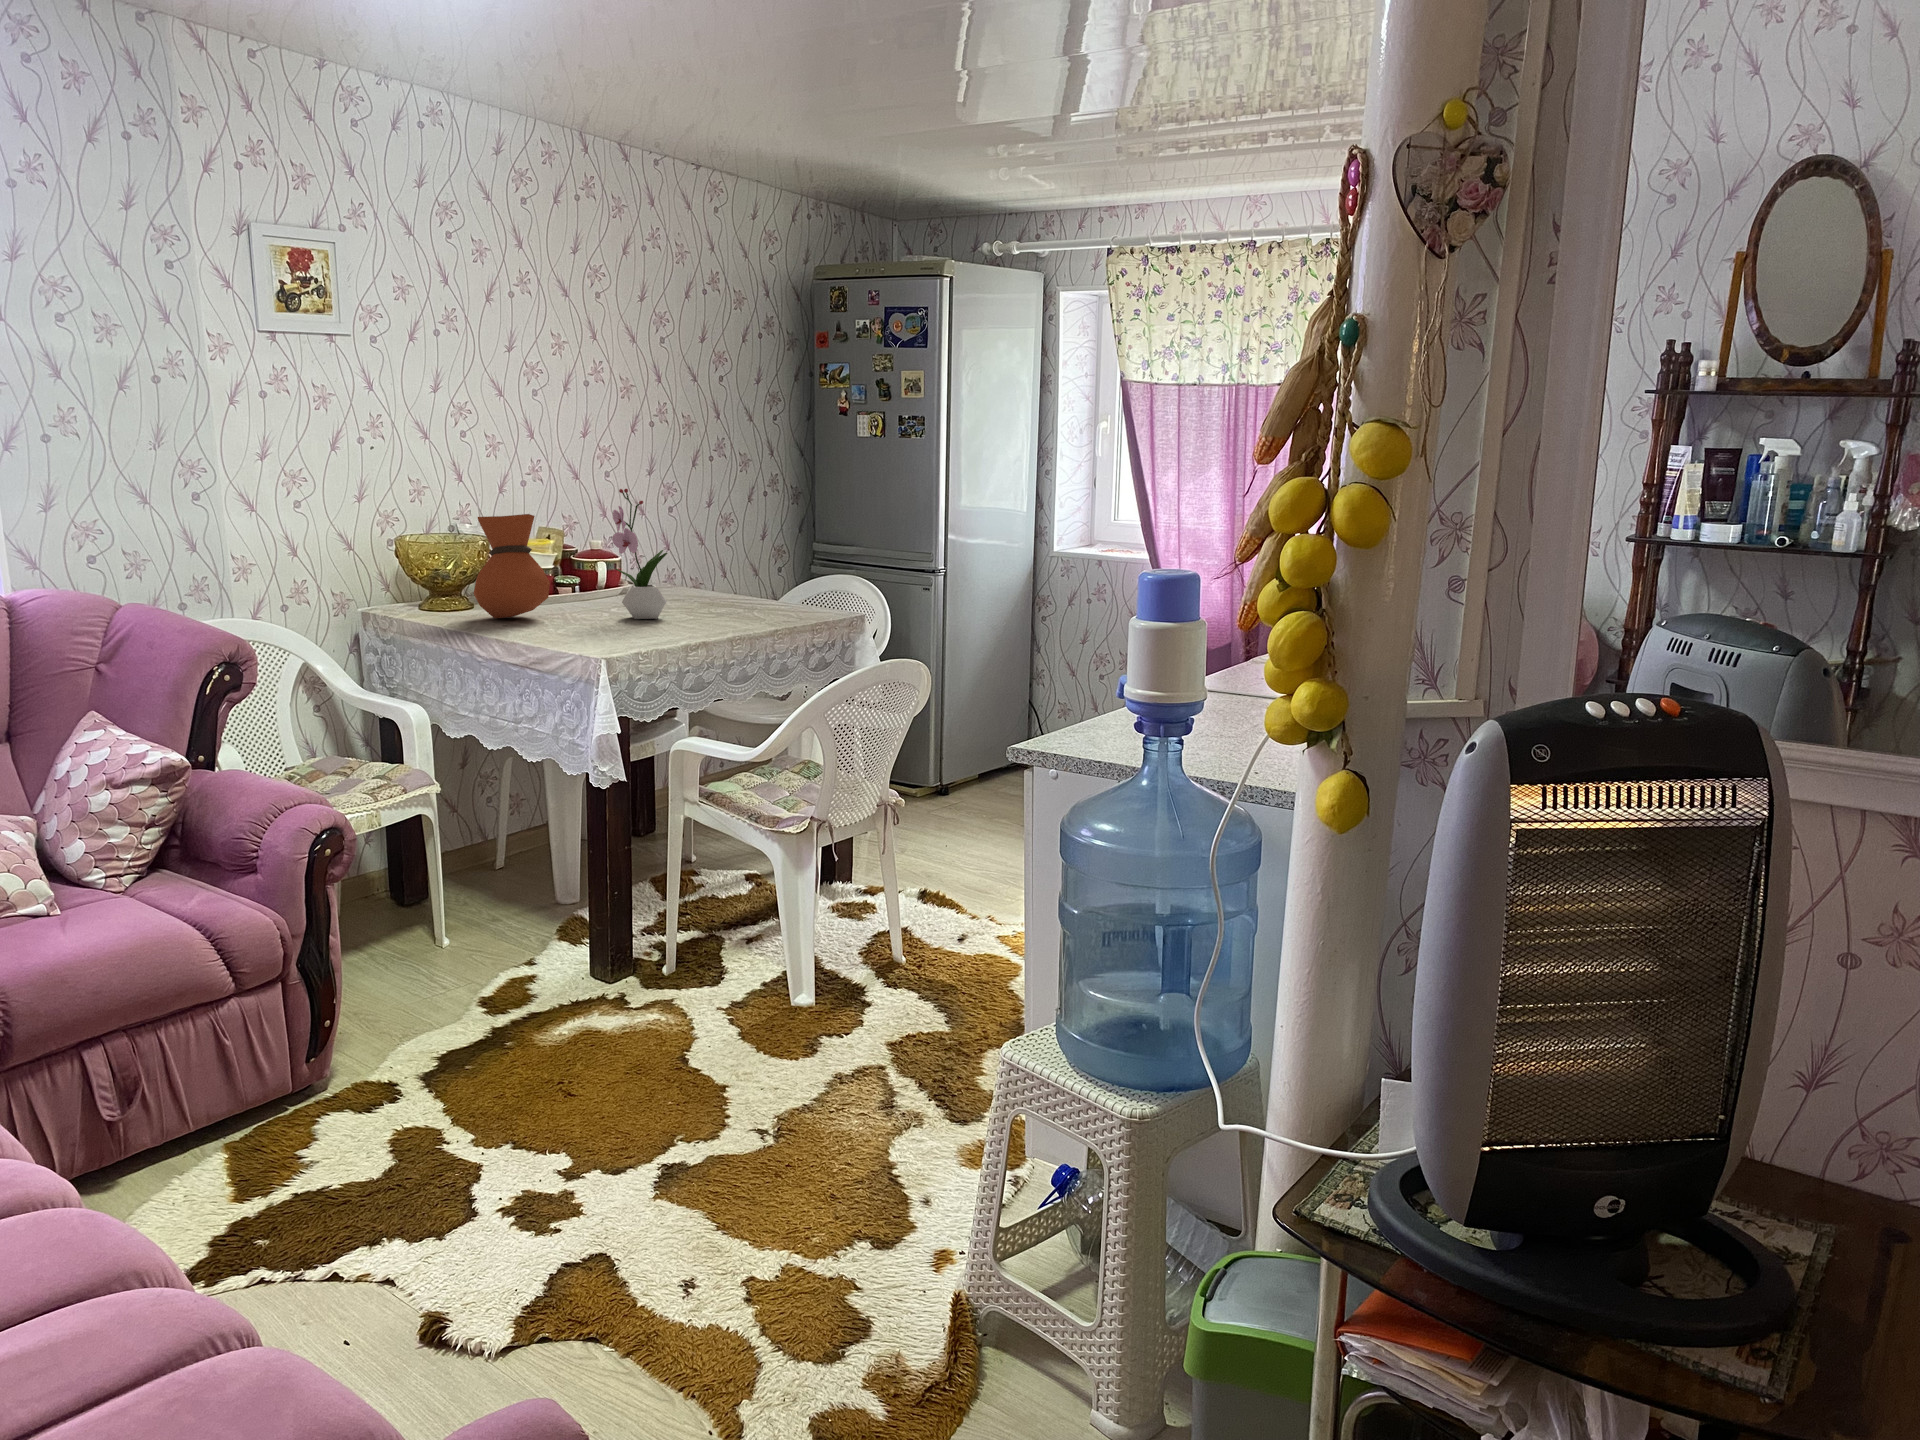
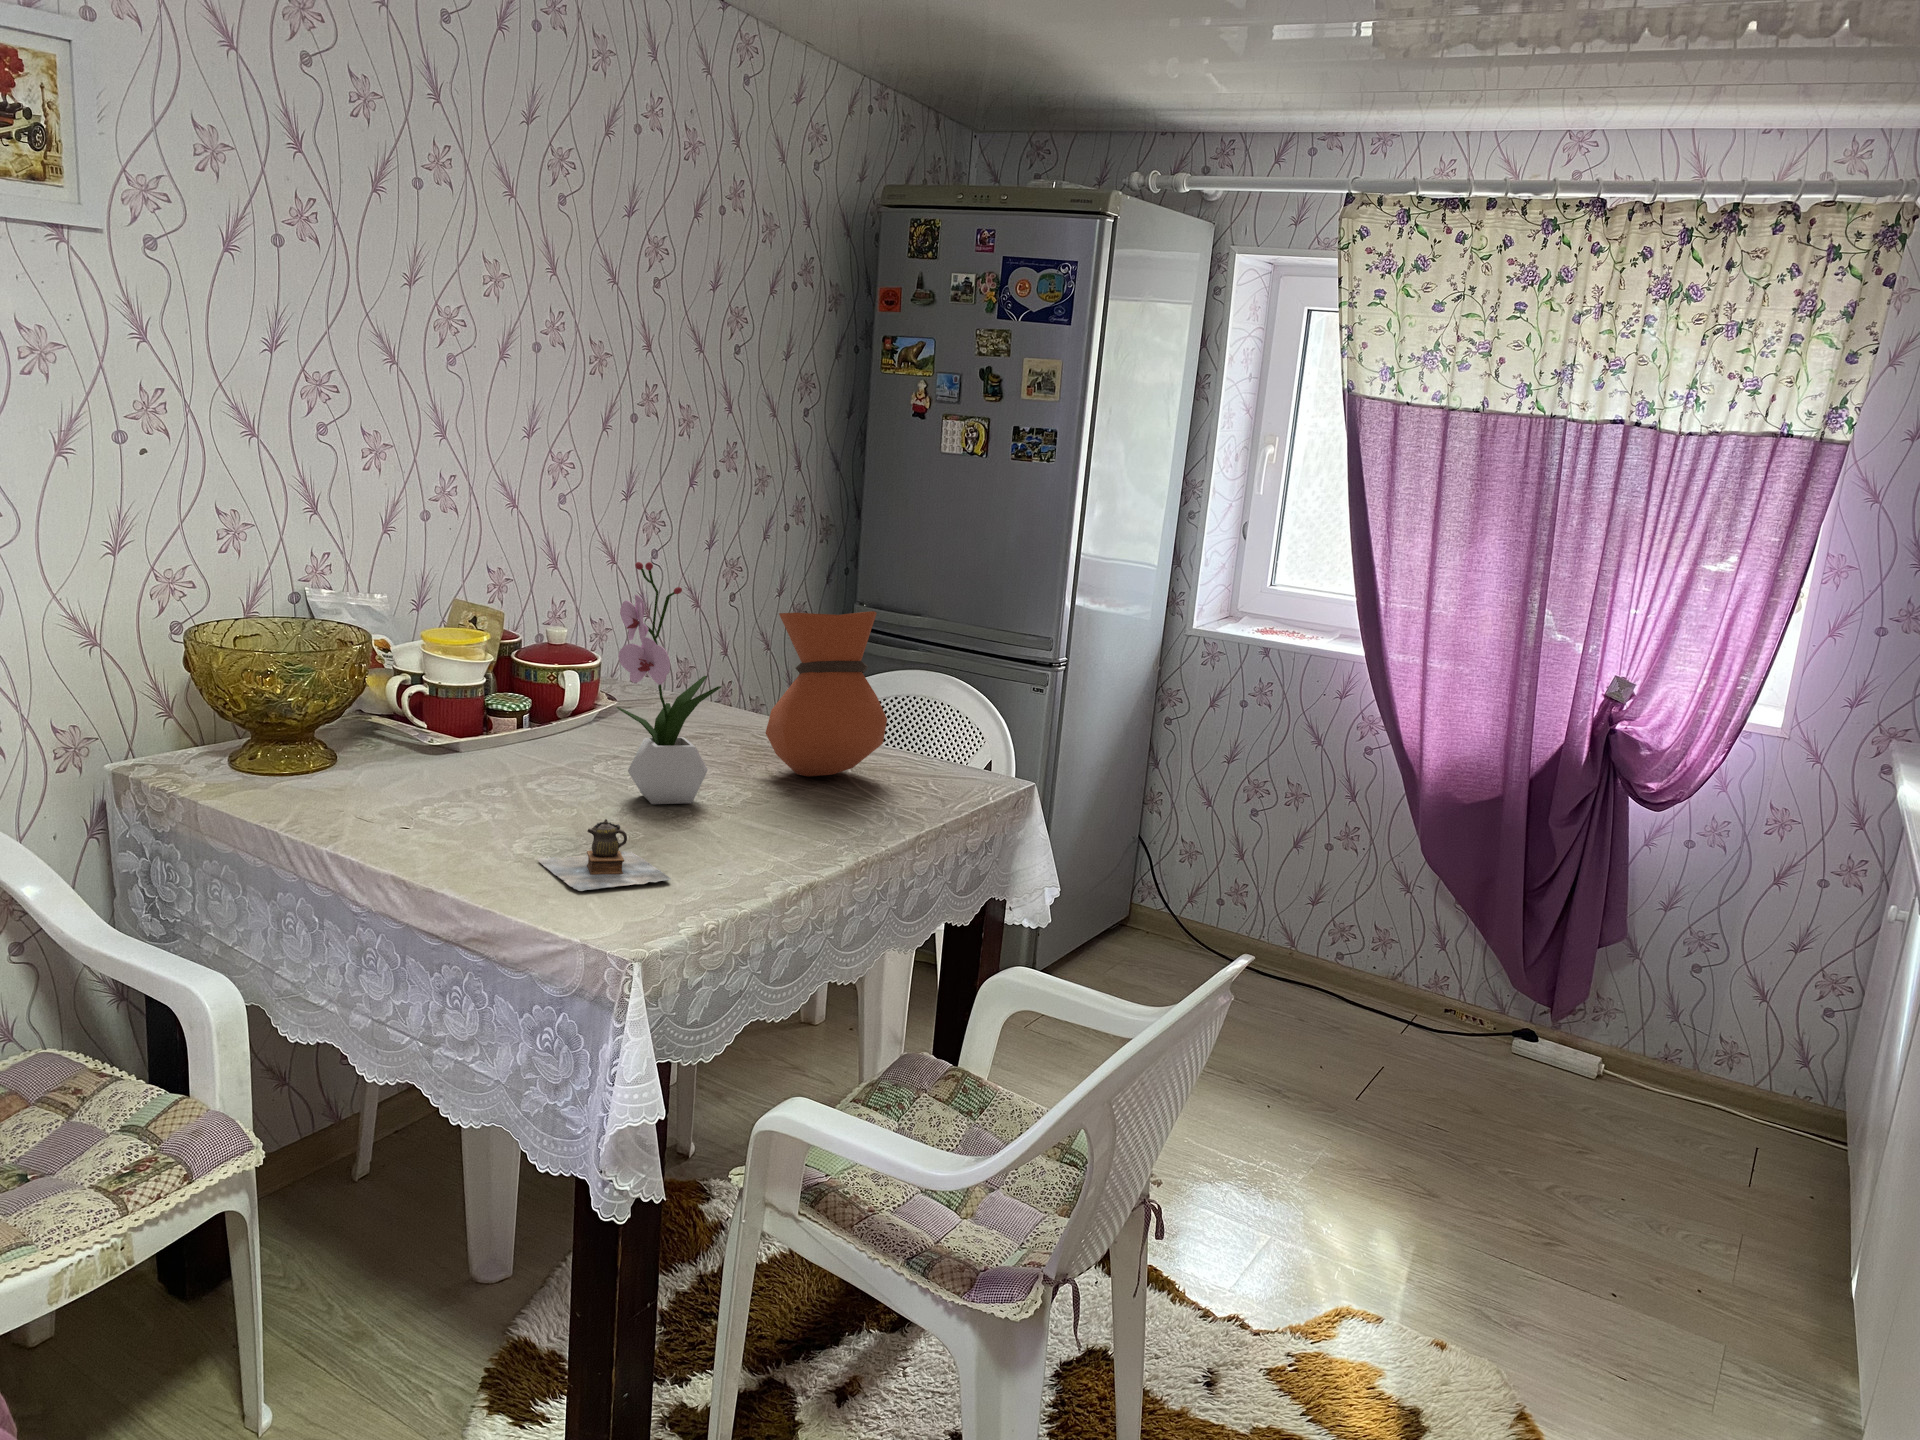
vase: present [474,514,550,618] -> present [766,611,887,776]
teapot: none [561,610,626,642] -> present [537,819,671,891]

